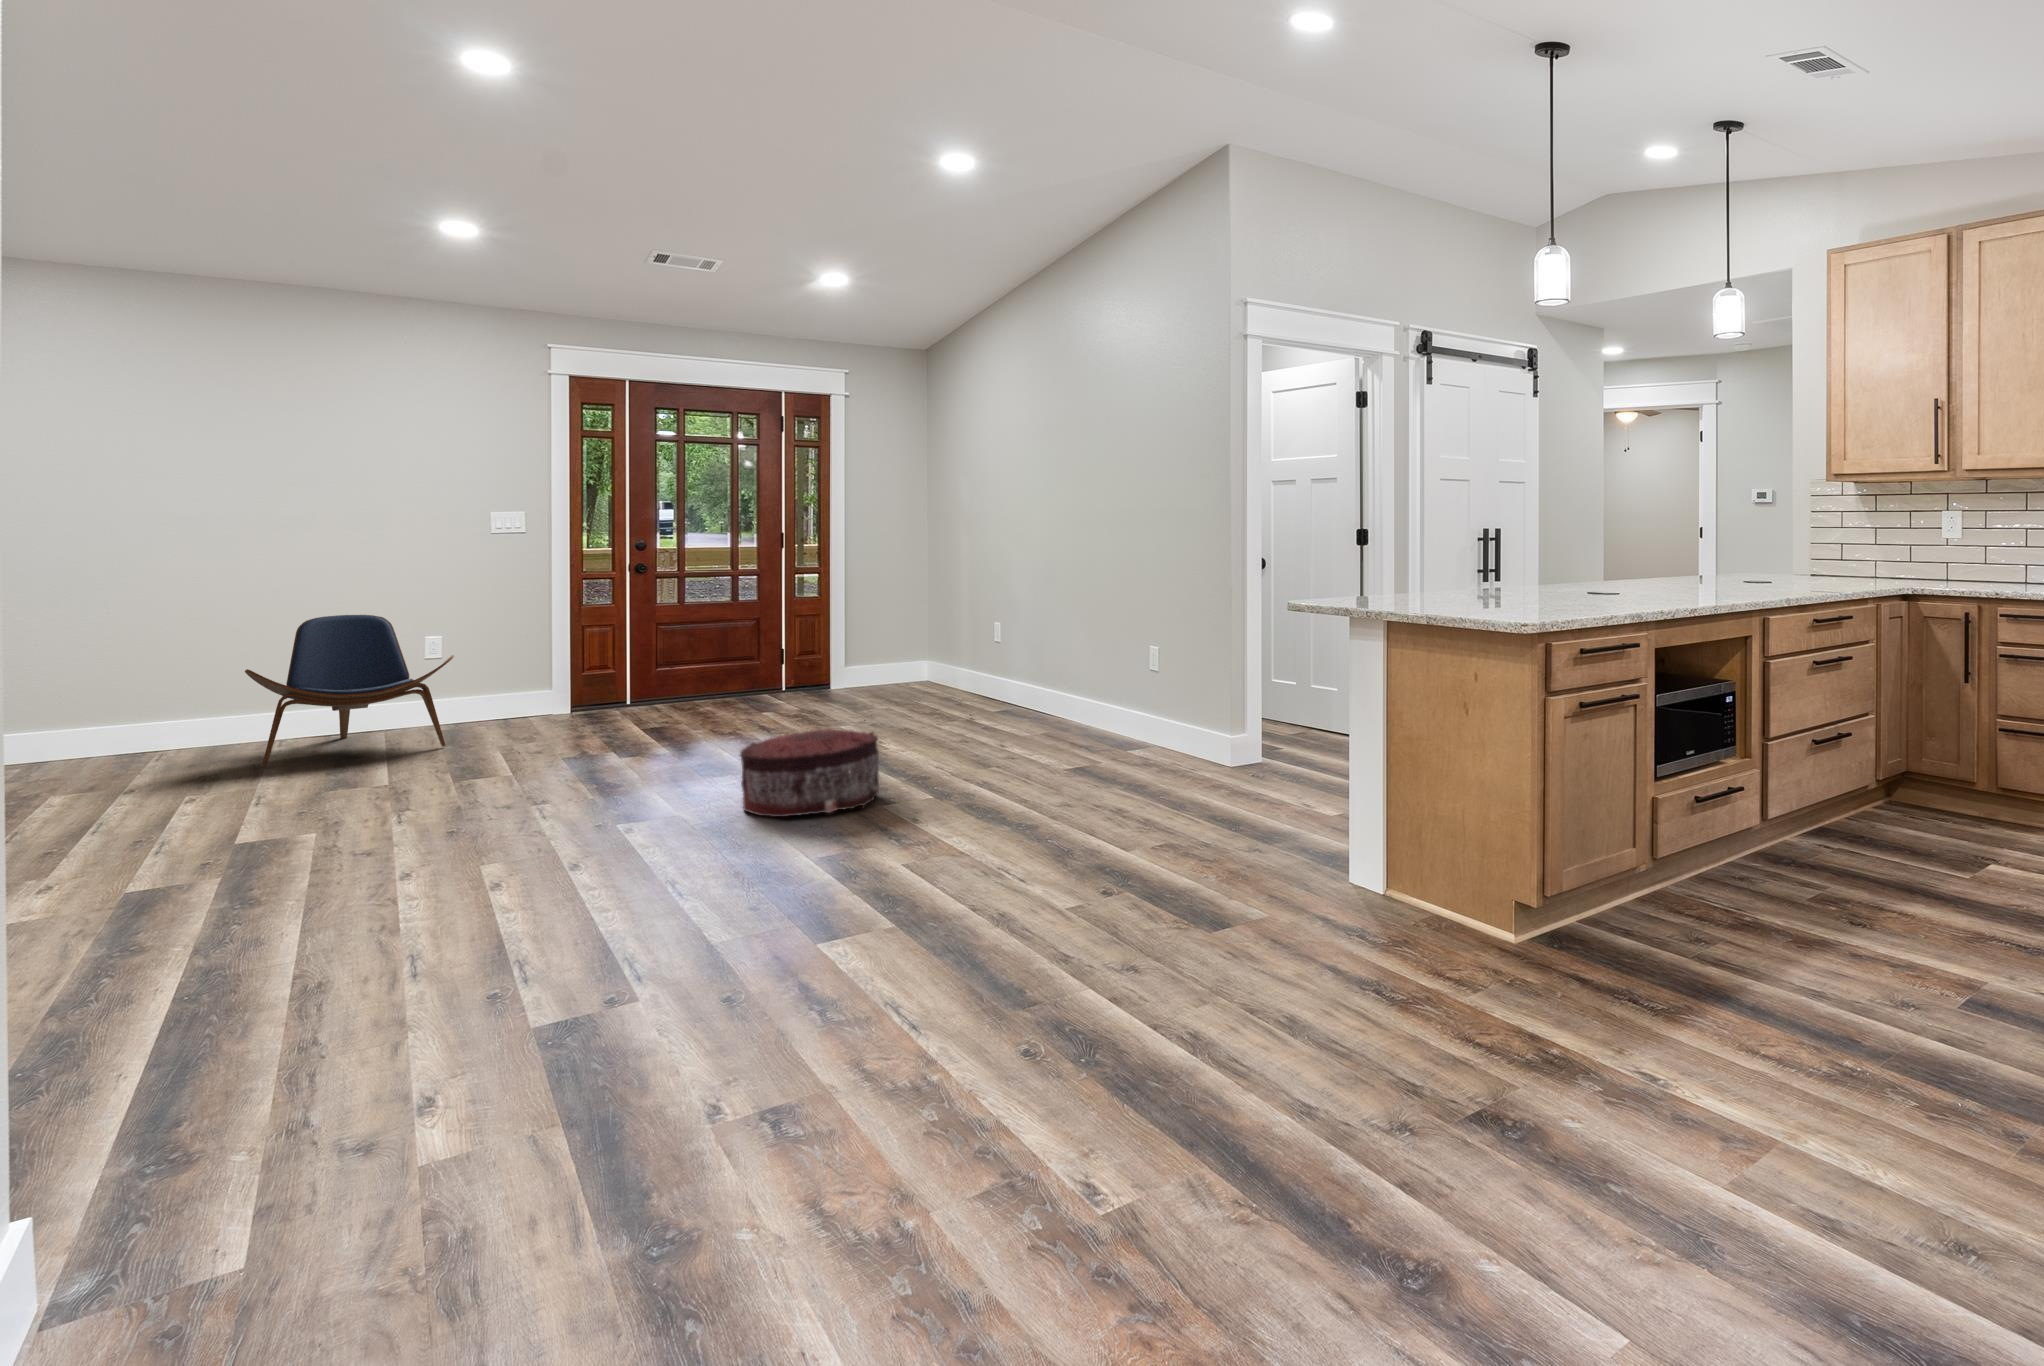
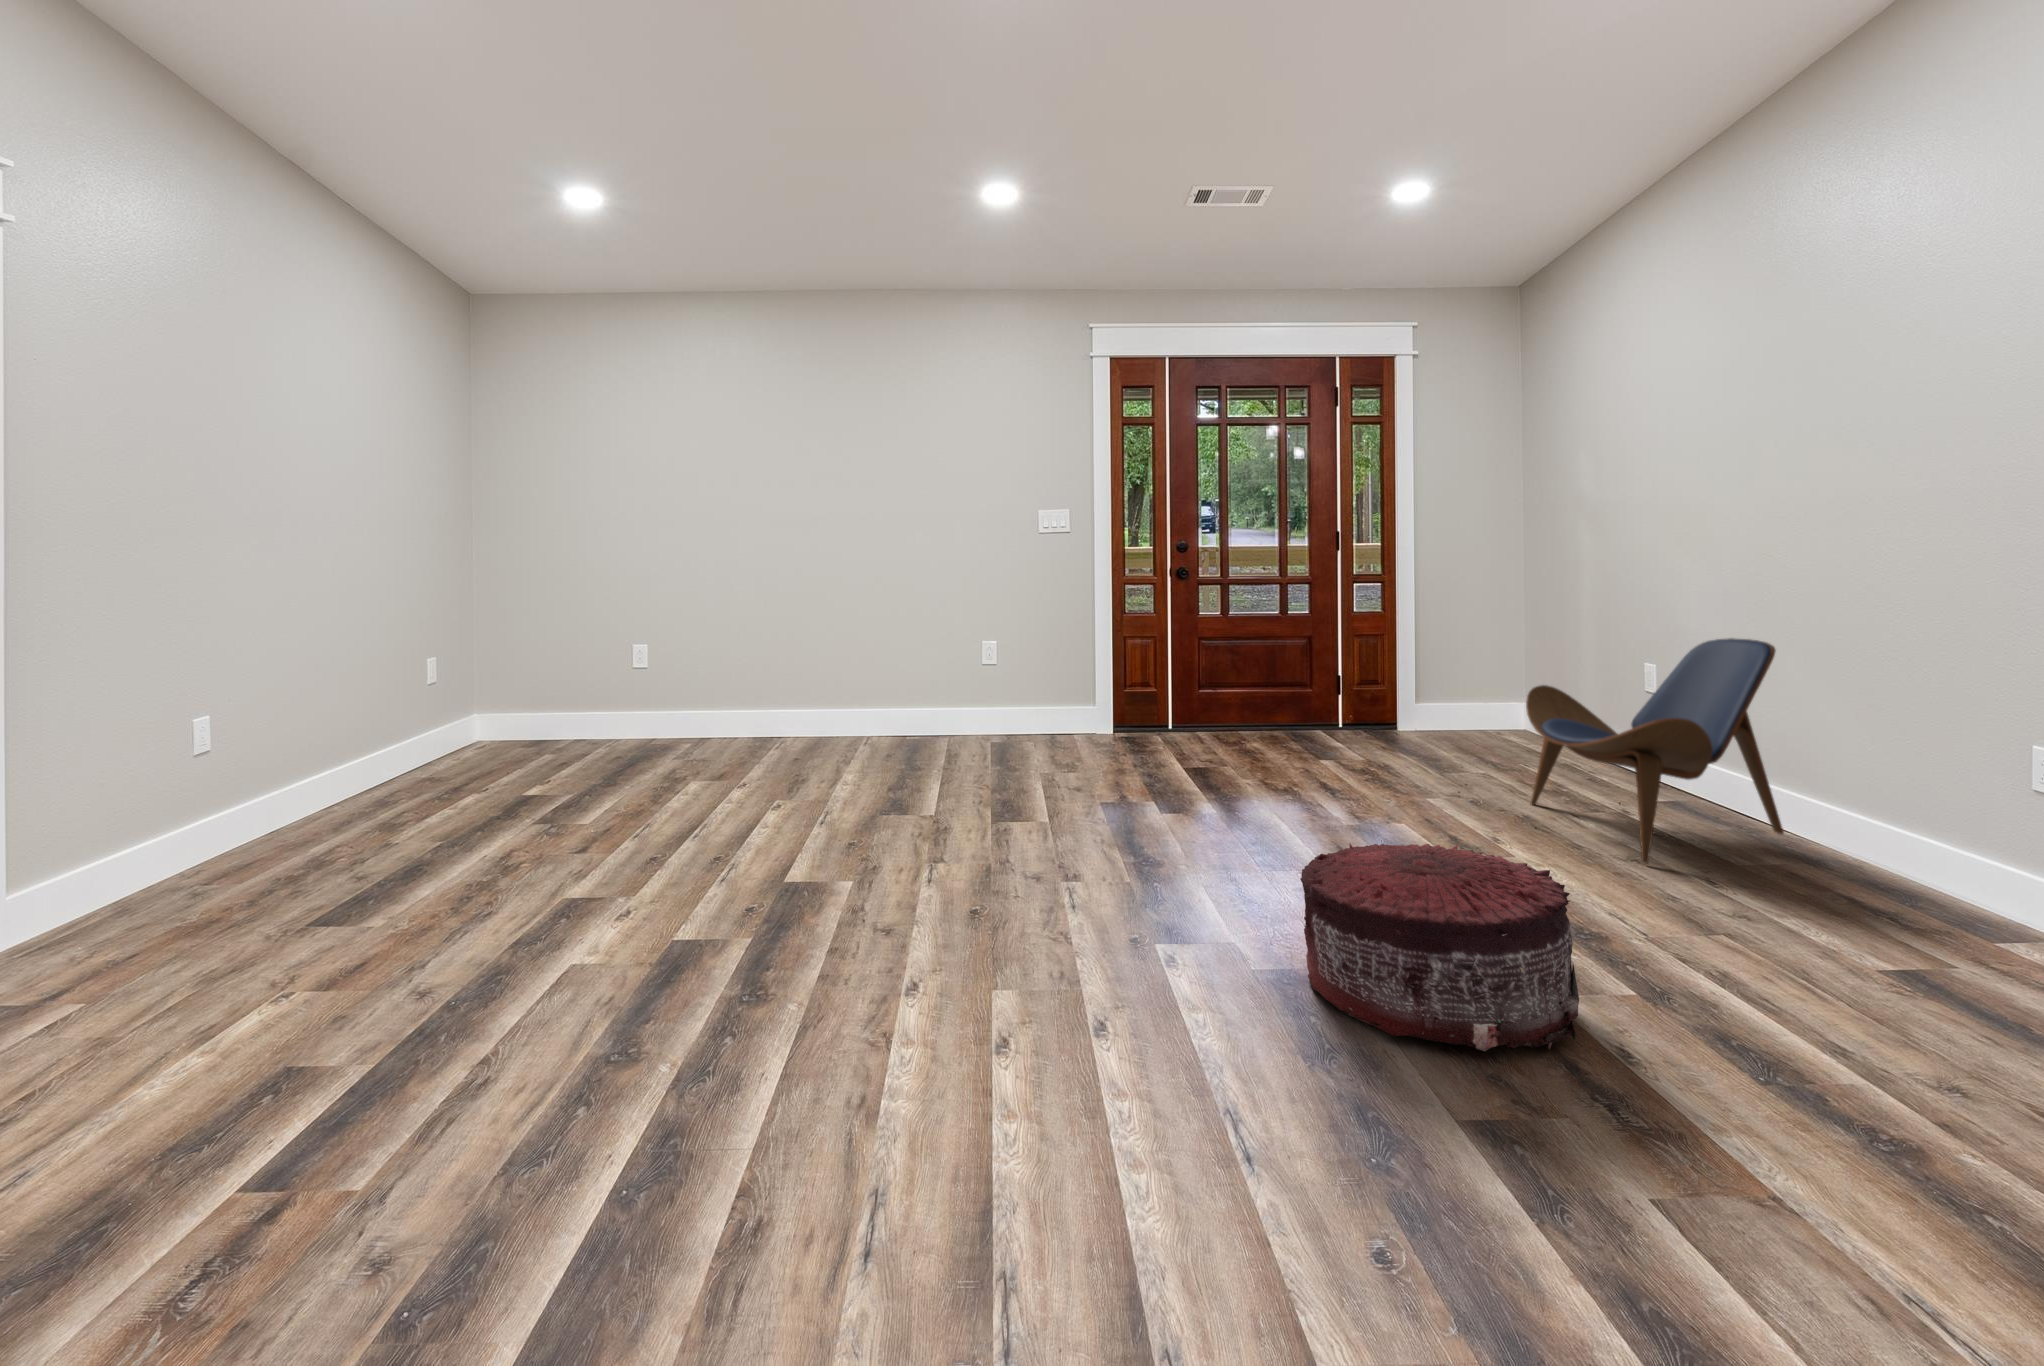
lounge chair: present [245,615,454,767] -> present [1526,638,1784,863]

